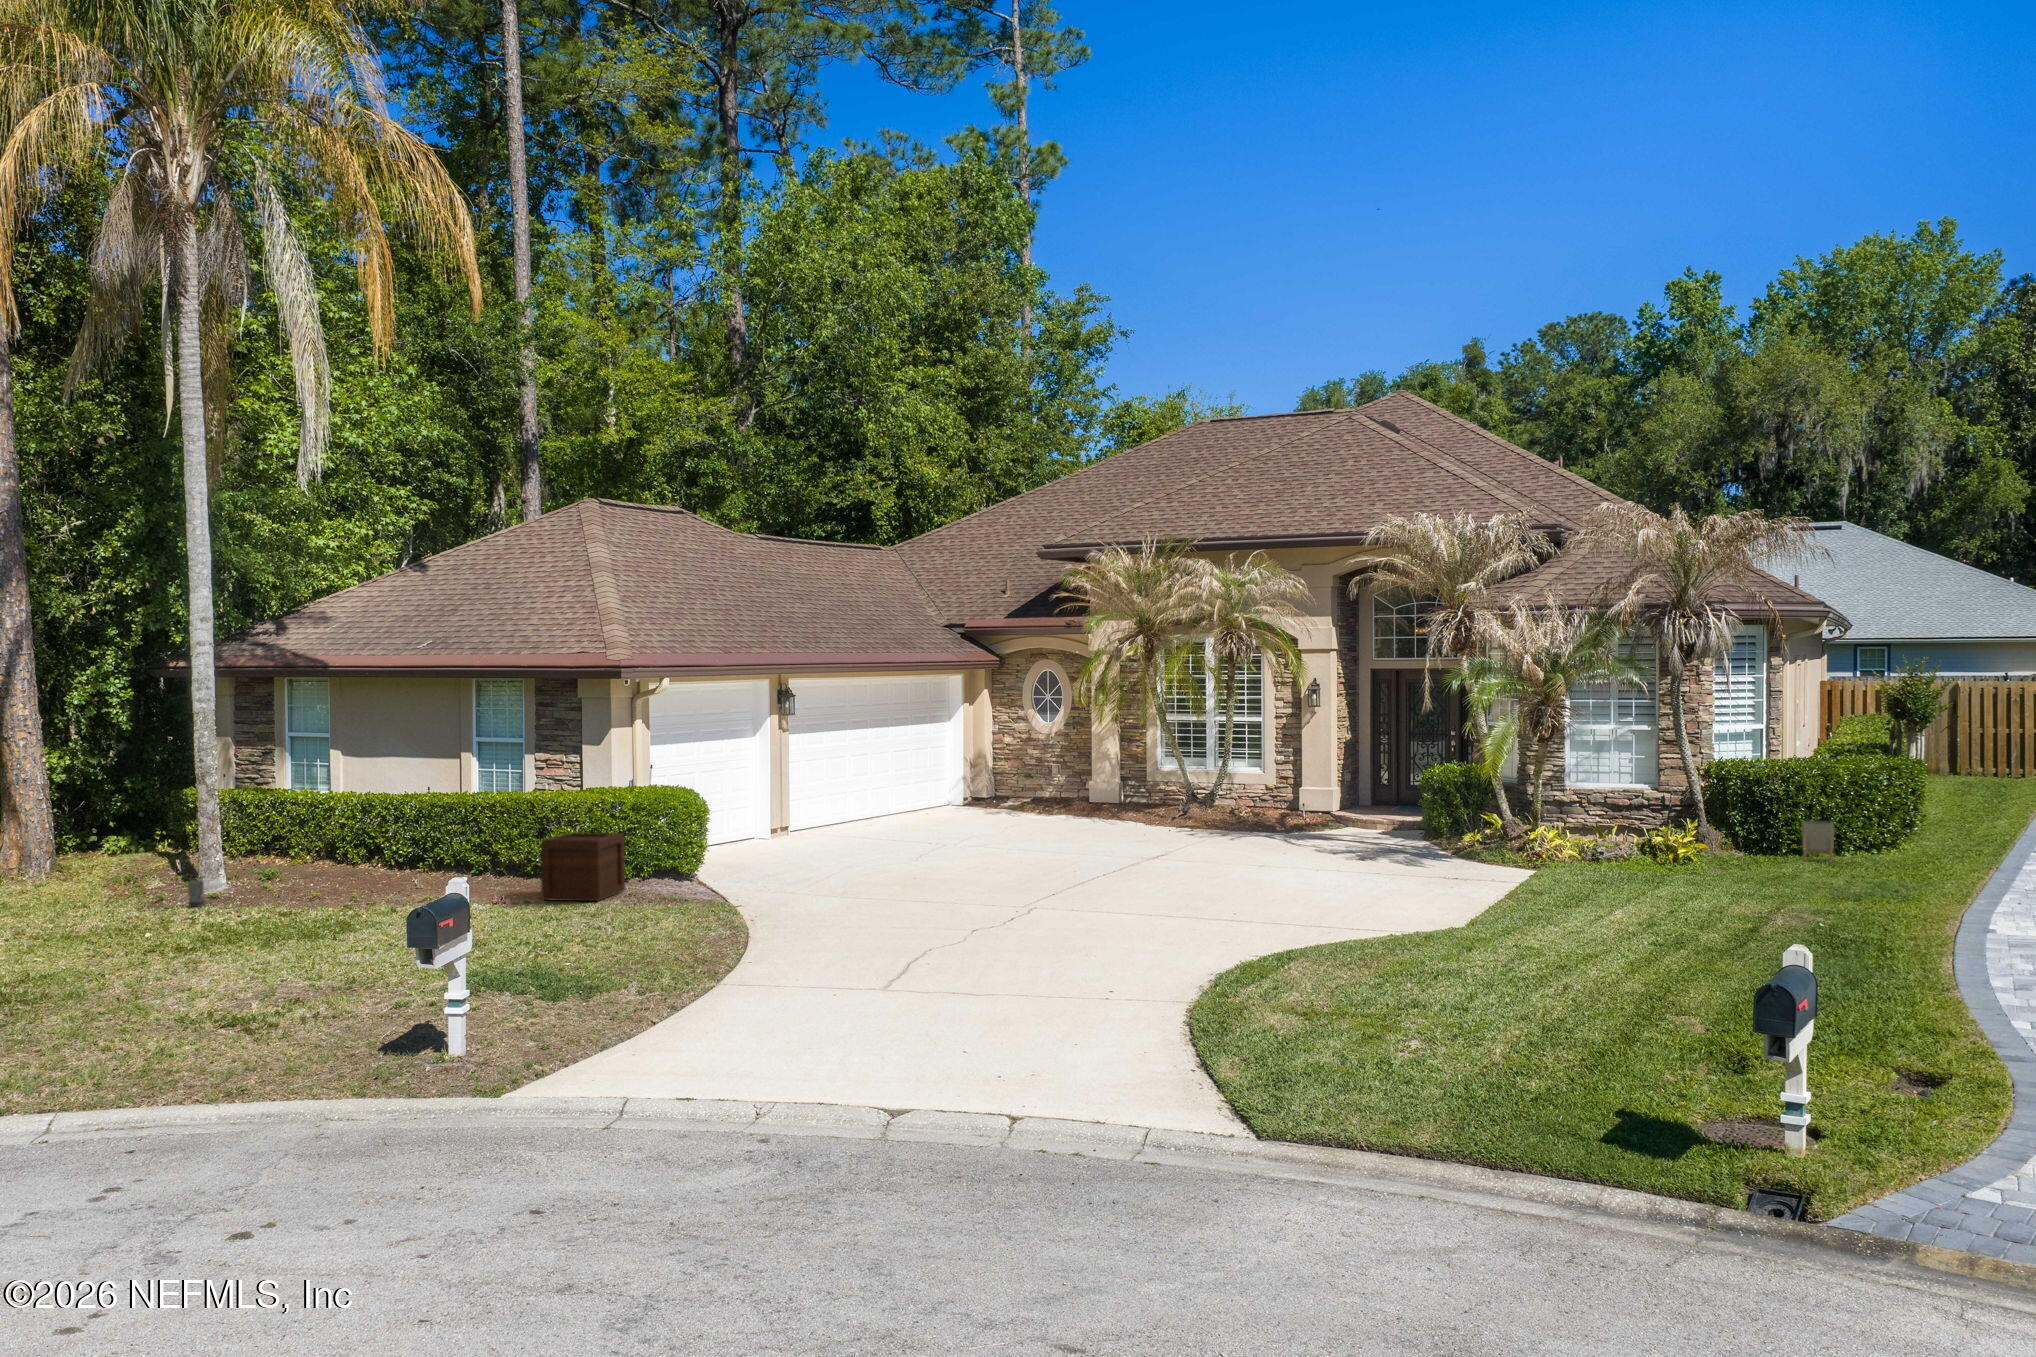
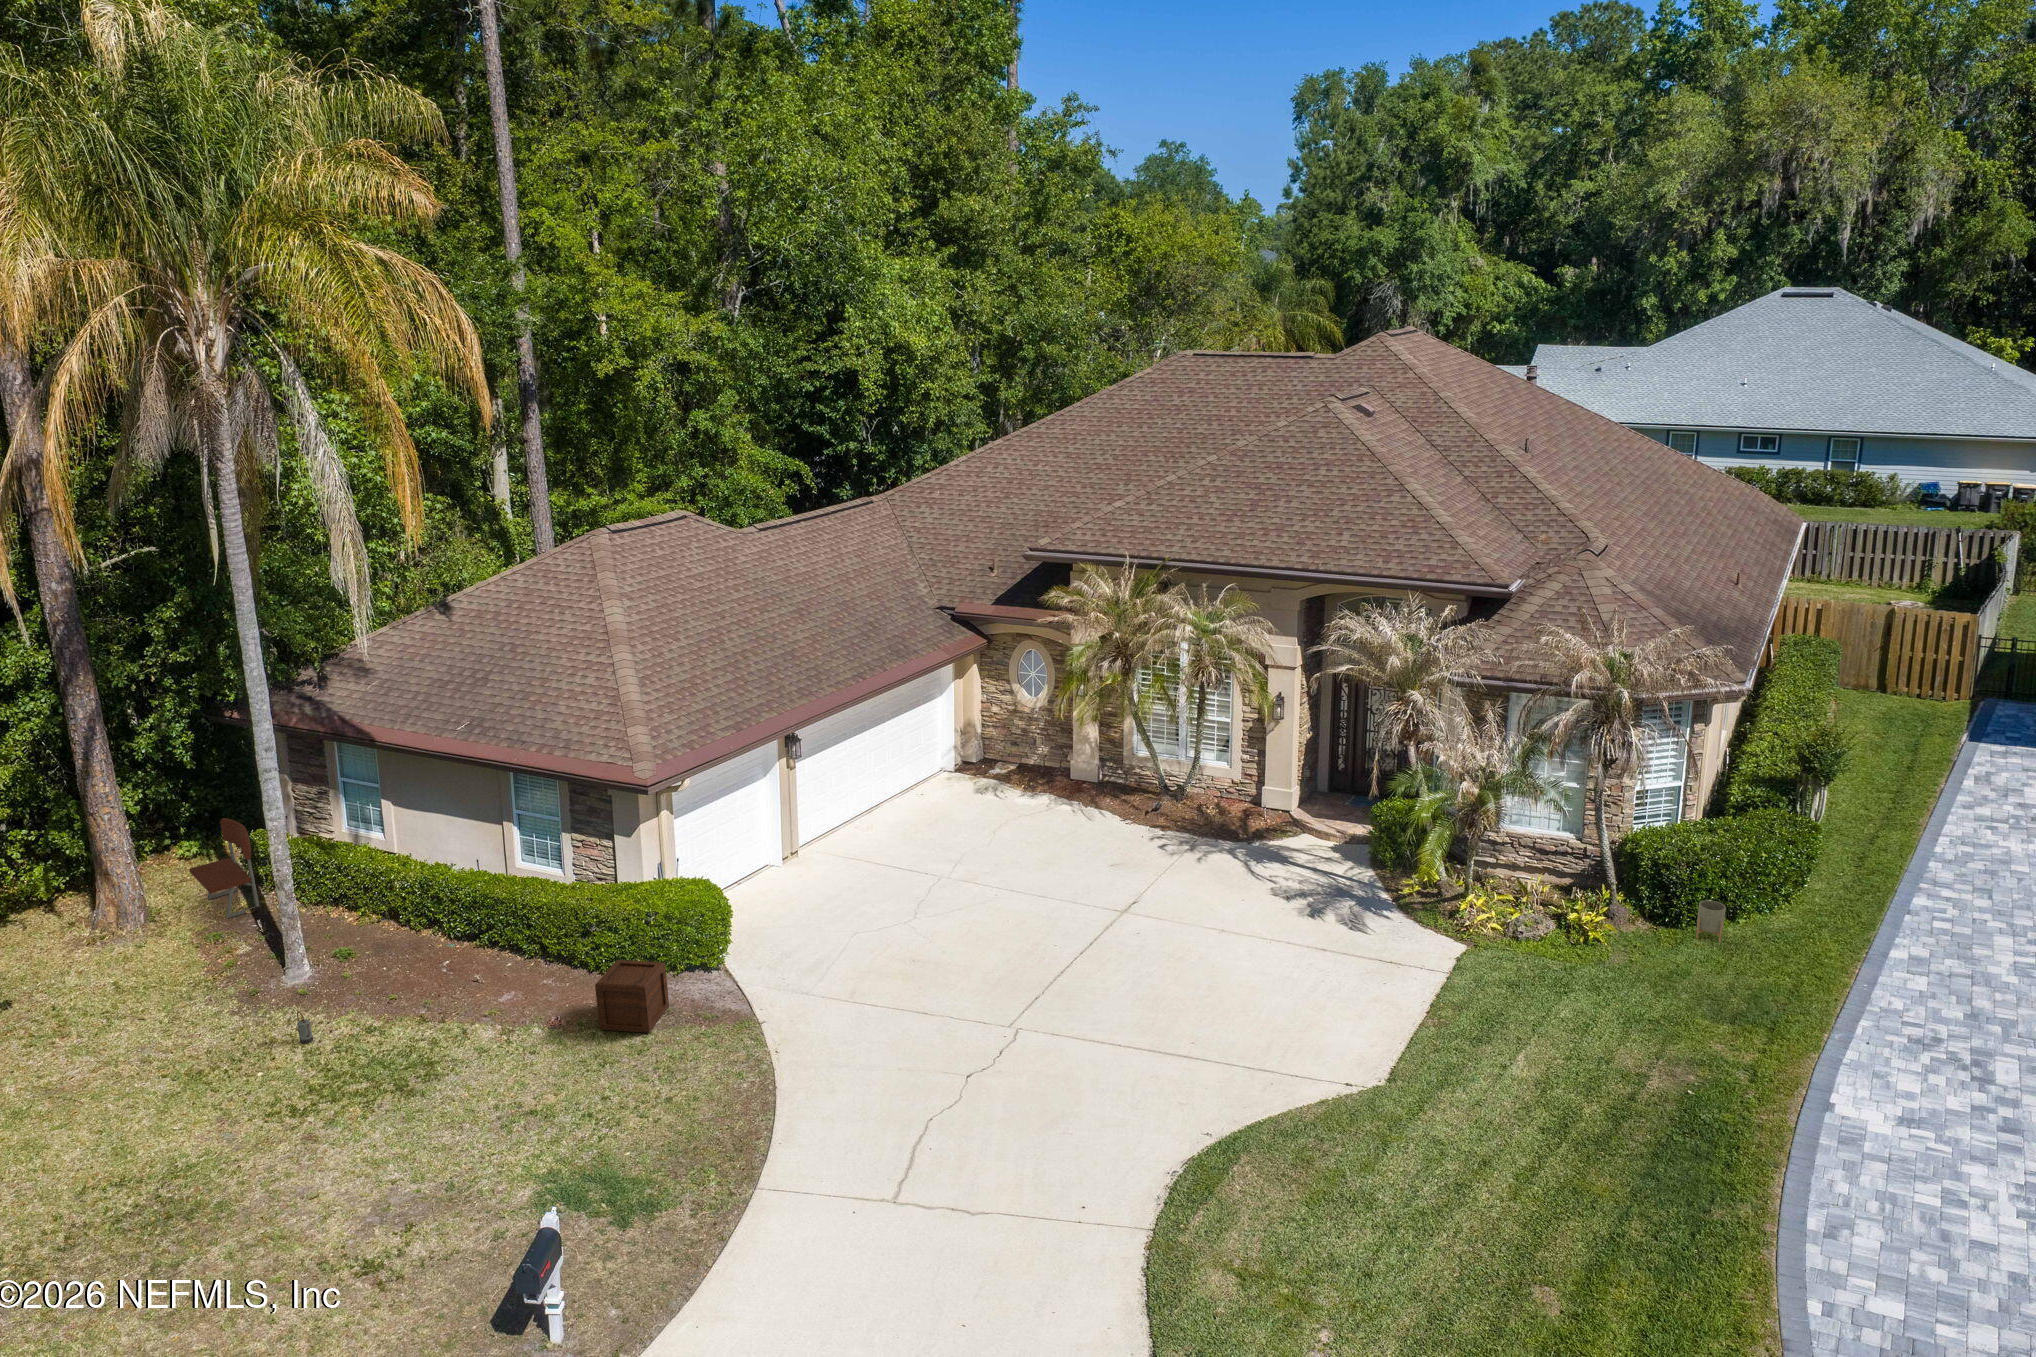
bench: none [102,762,175,858] -> present [189,818,260,918]

